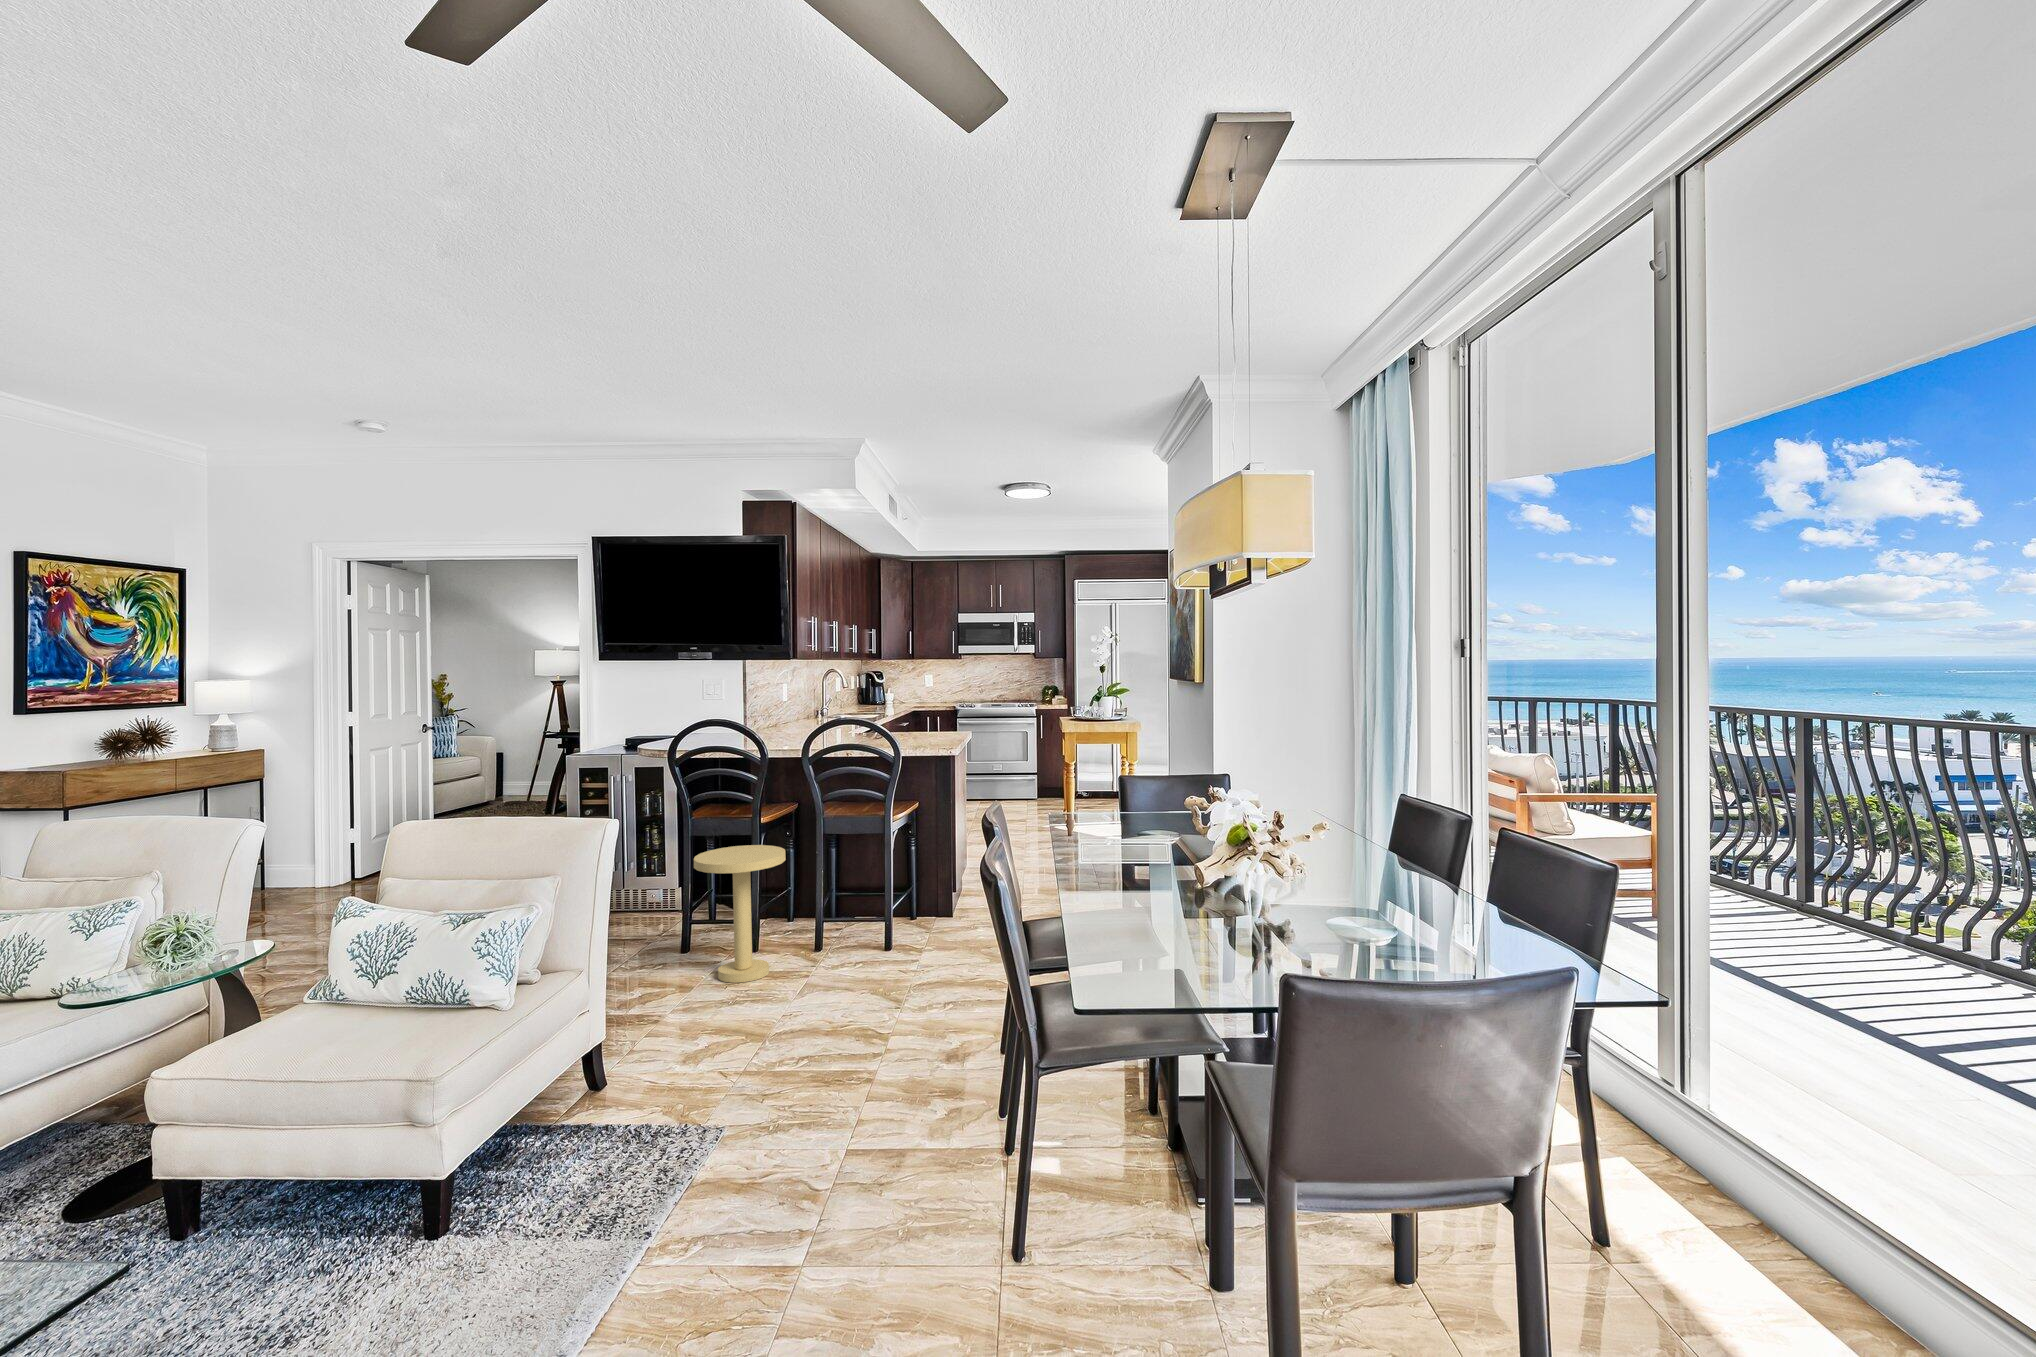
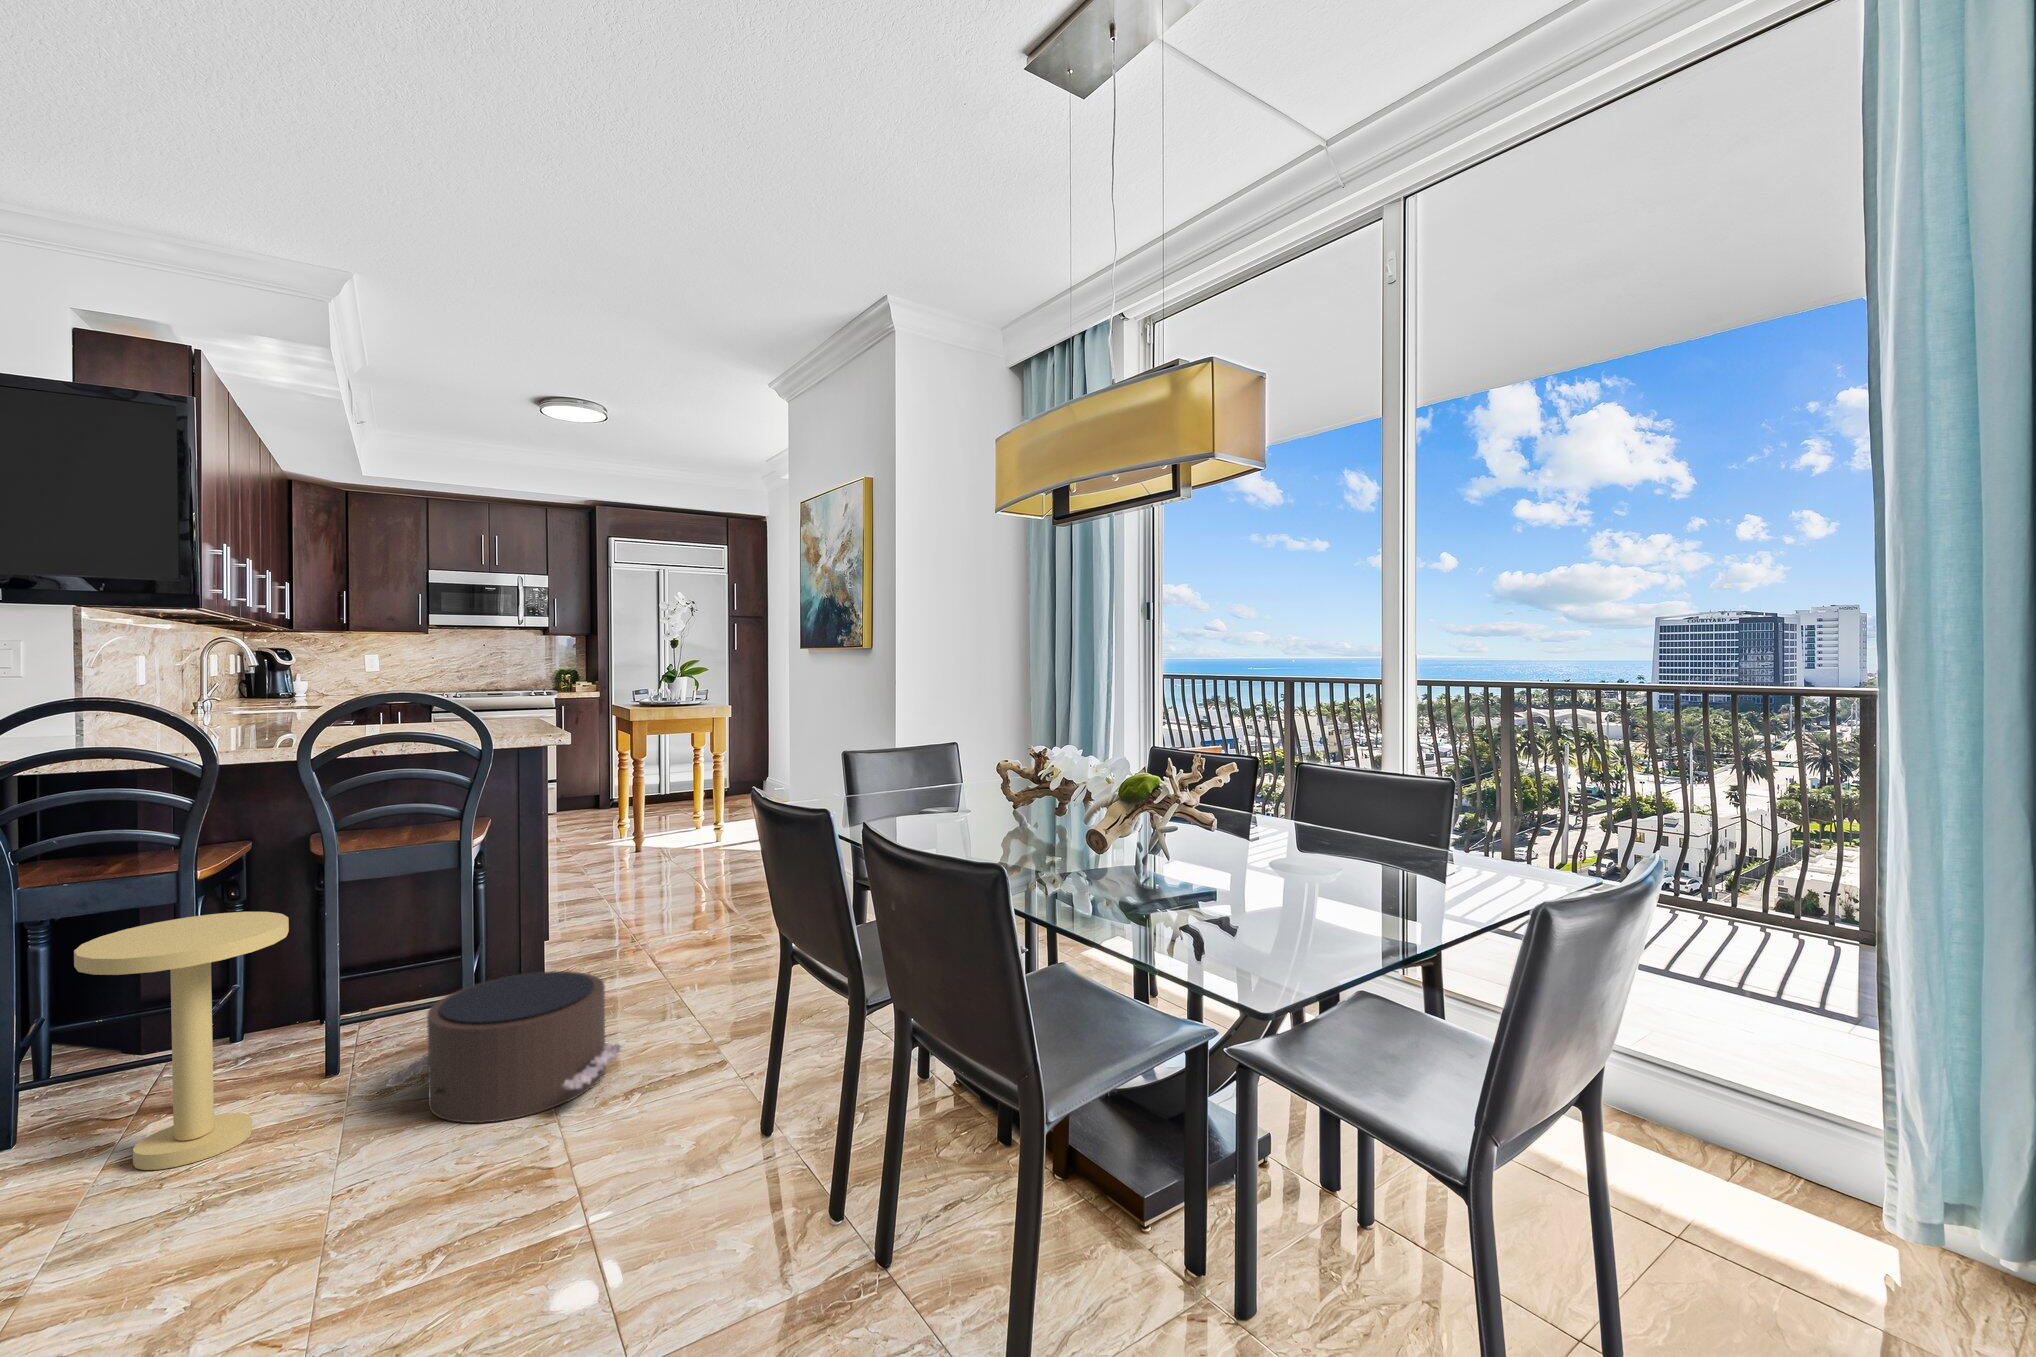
pouf: none [826,908,957,1000] -> present [386,971,622,1123]

